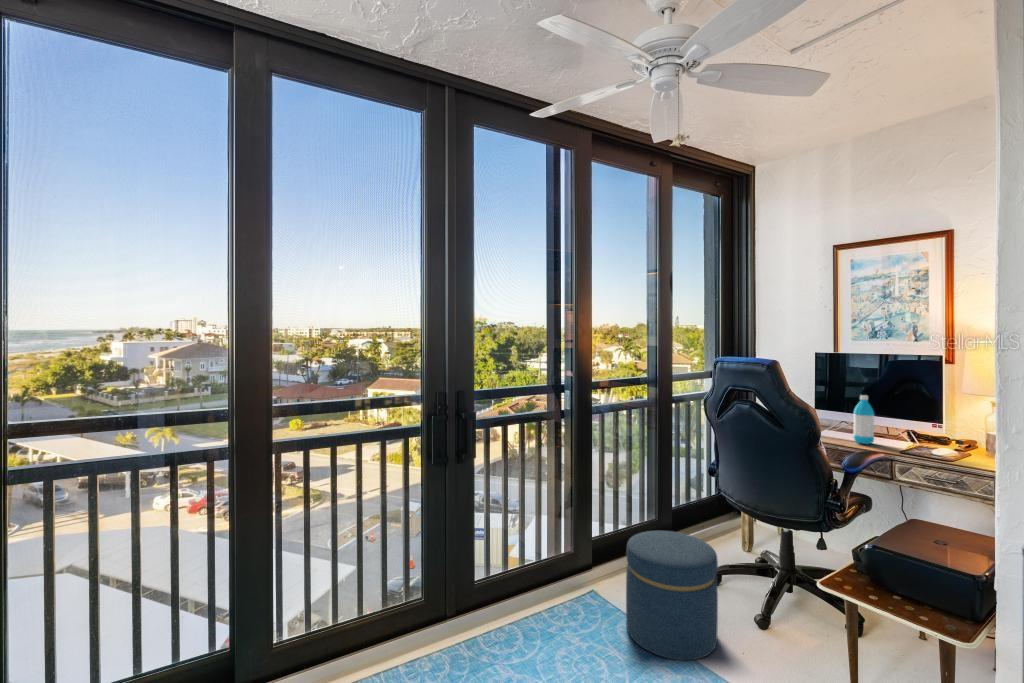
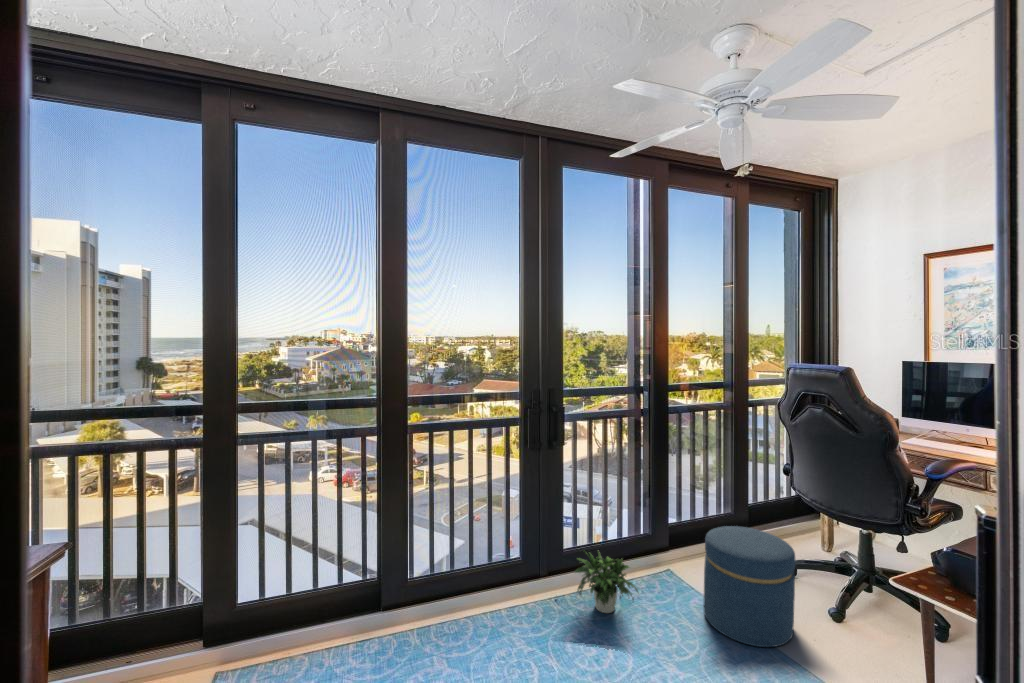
water bottle: present [853,395,874,444] -> none [942,405,966,454]
potted plant: none [467,566,557,637] -> present [556,552,637,613]

